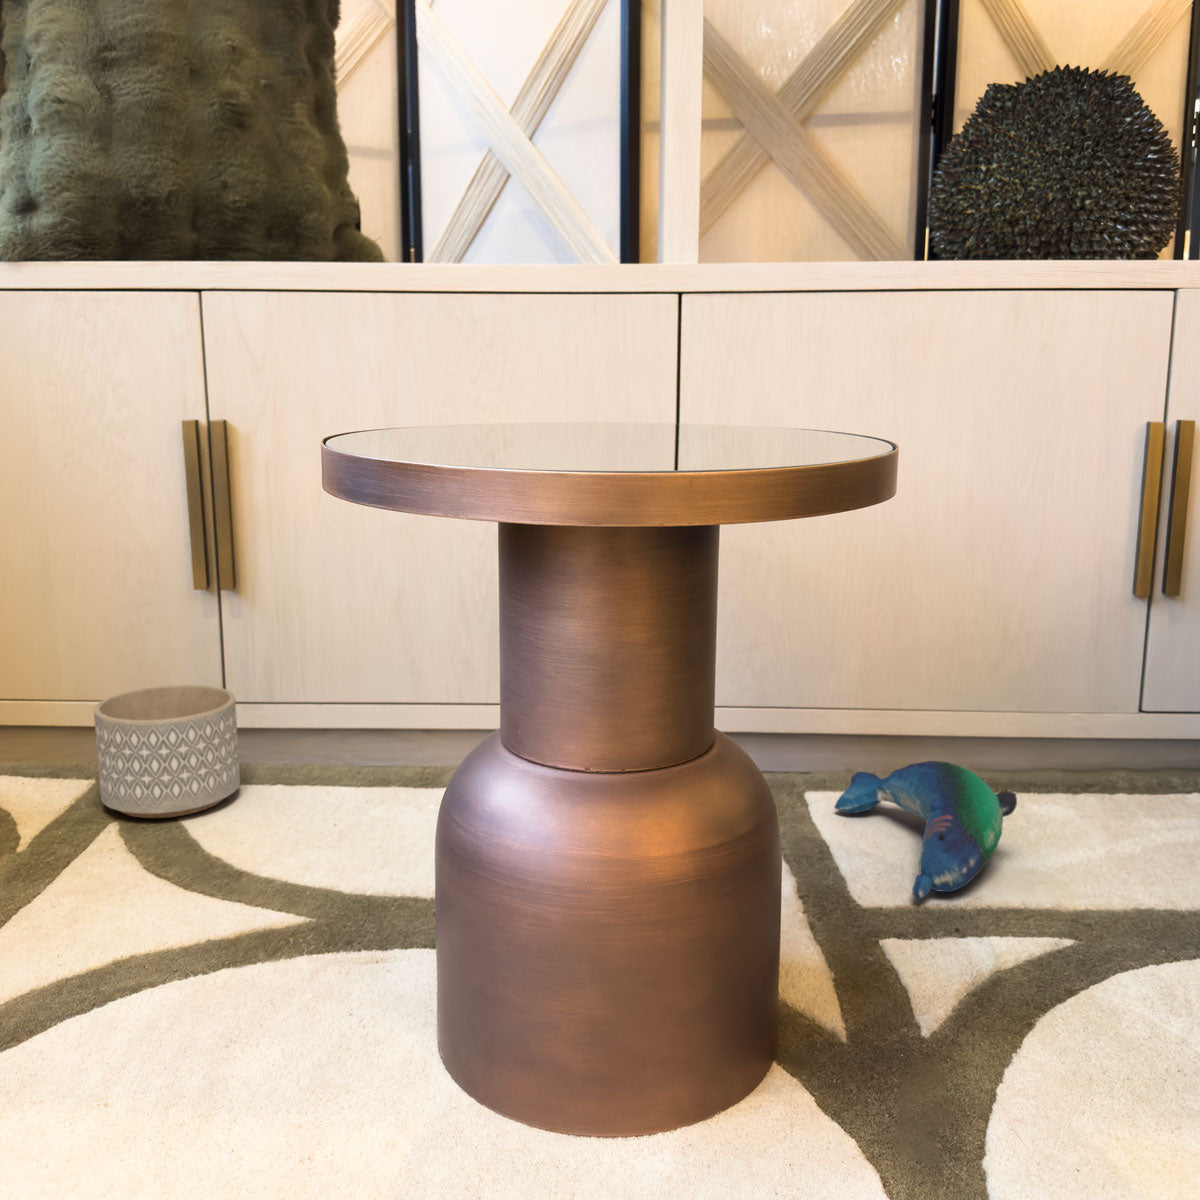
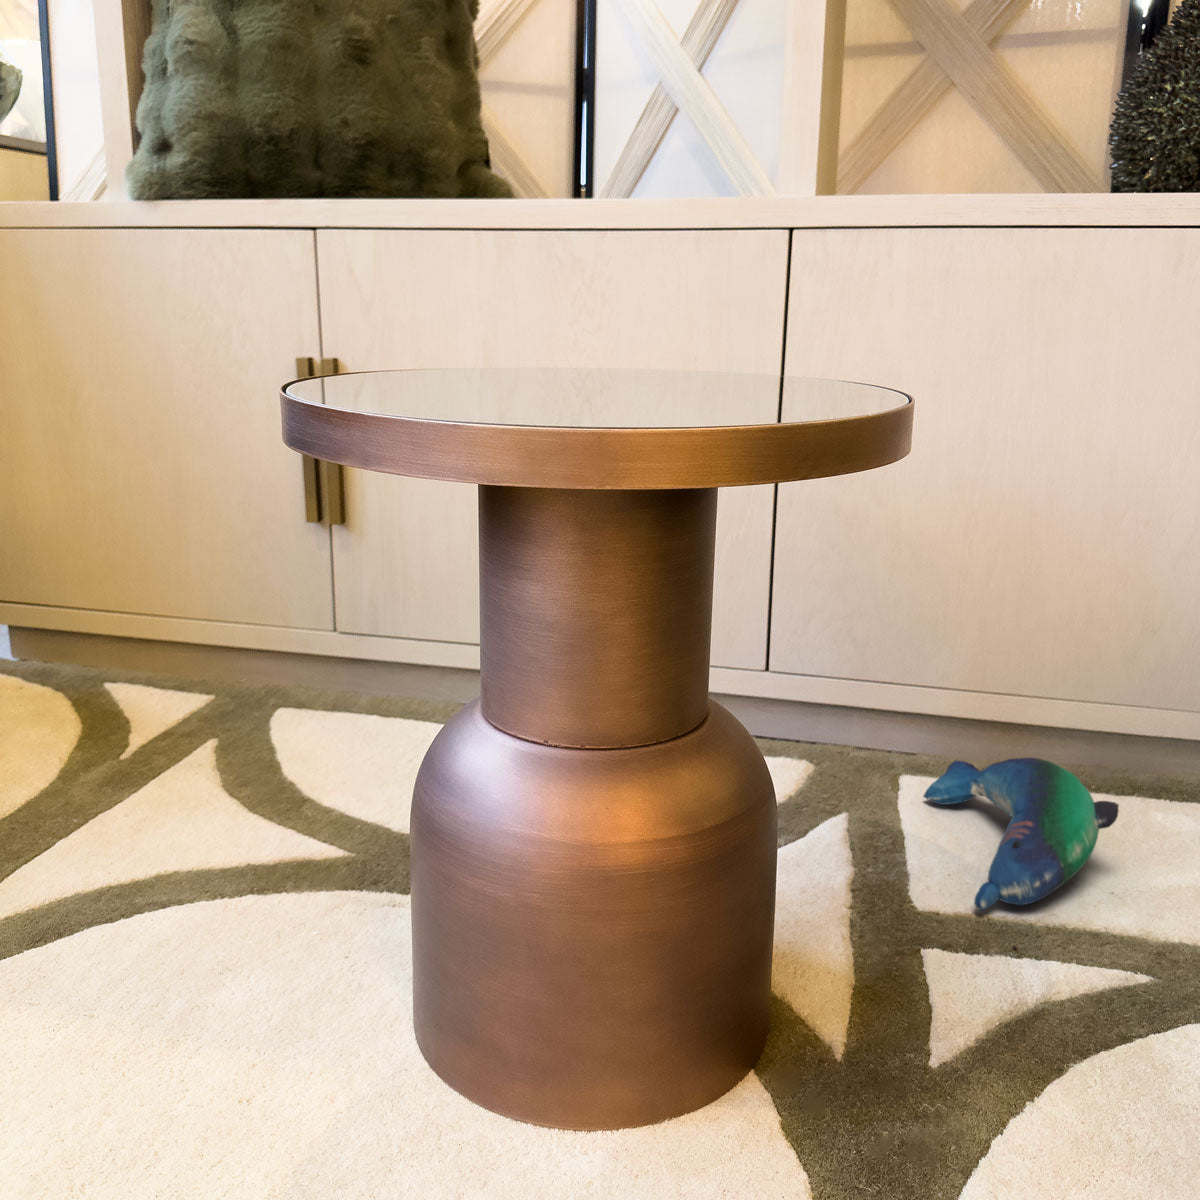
planter: present [94,685,240,818] -> none [200,613,335,739]

